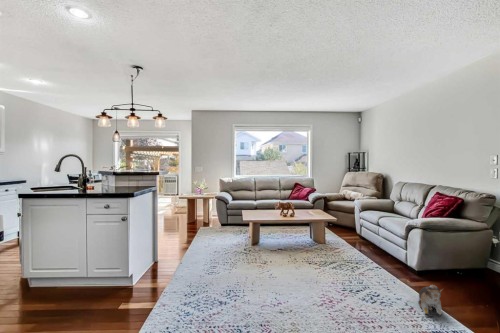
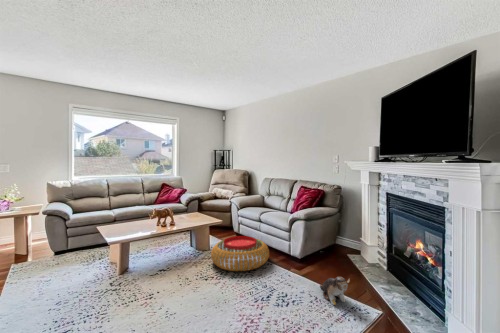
pouf: none [319,235,380,268] -> present [211,236,269,271]

